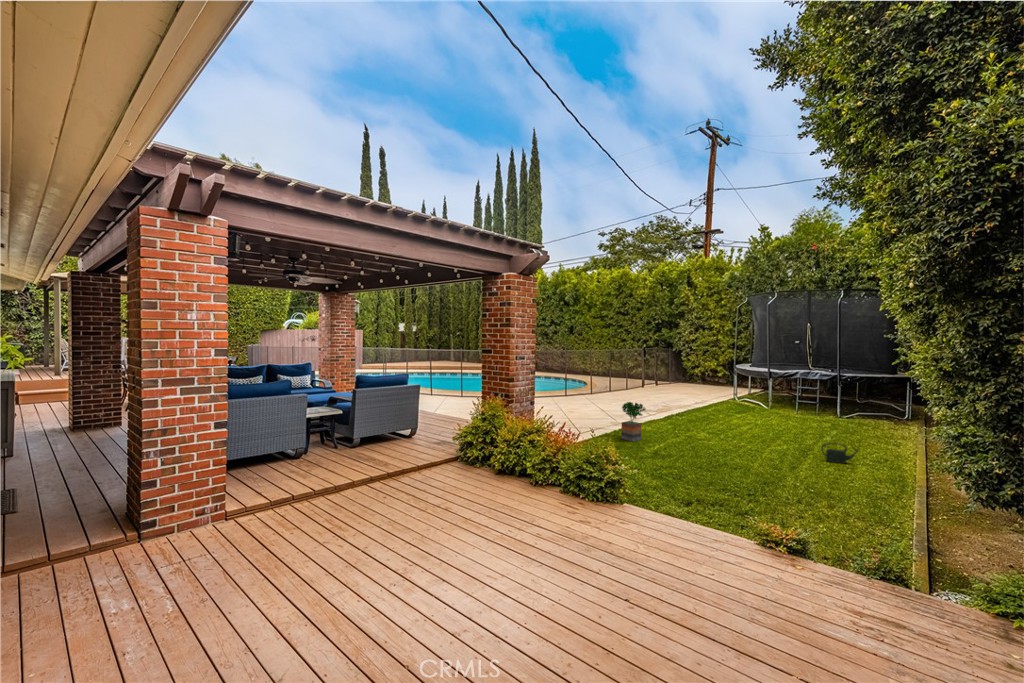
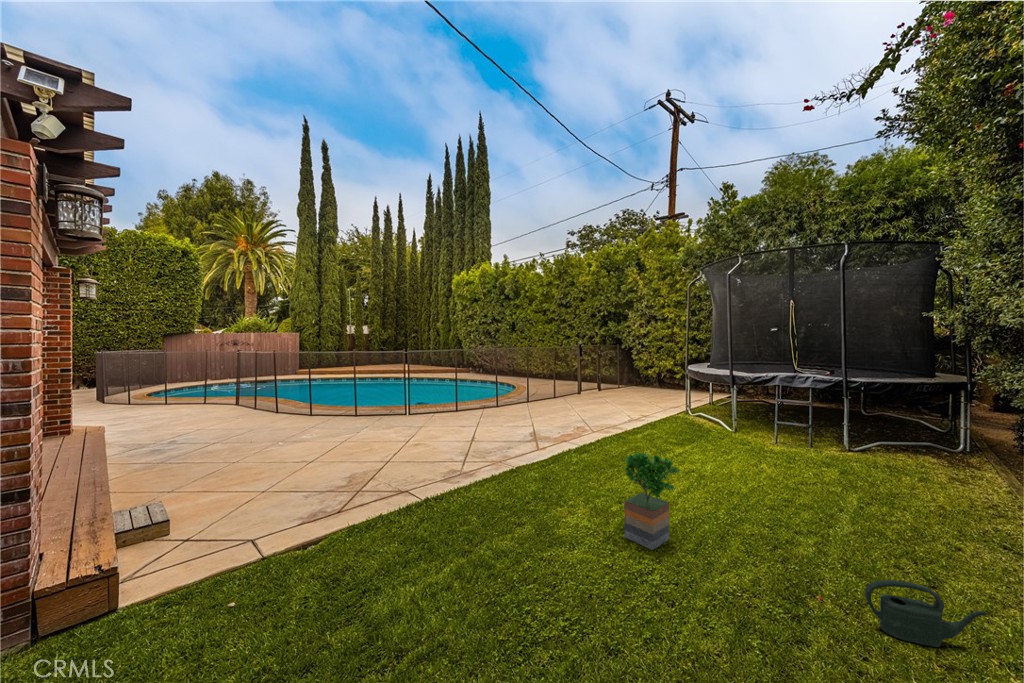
potted tree: present [621,402,646,442] -> present [624,452,680,550]

